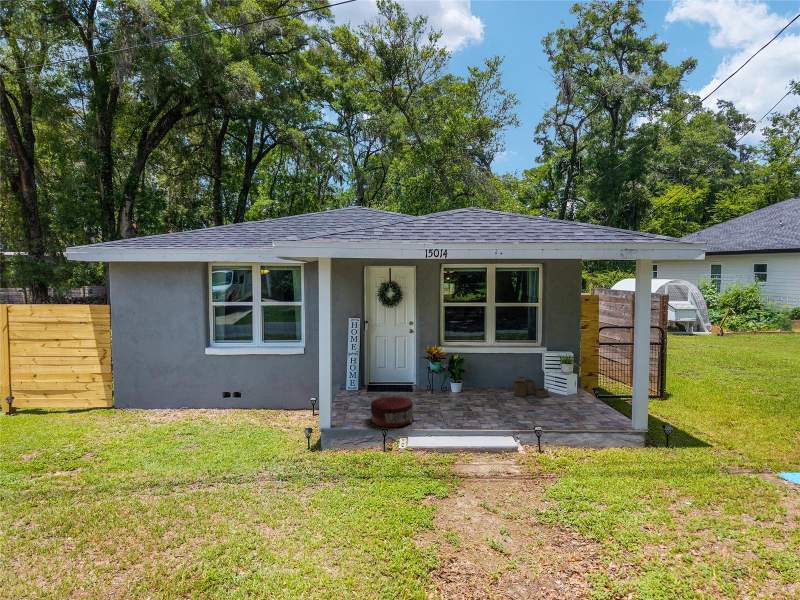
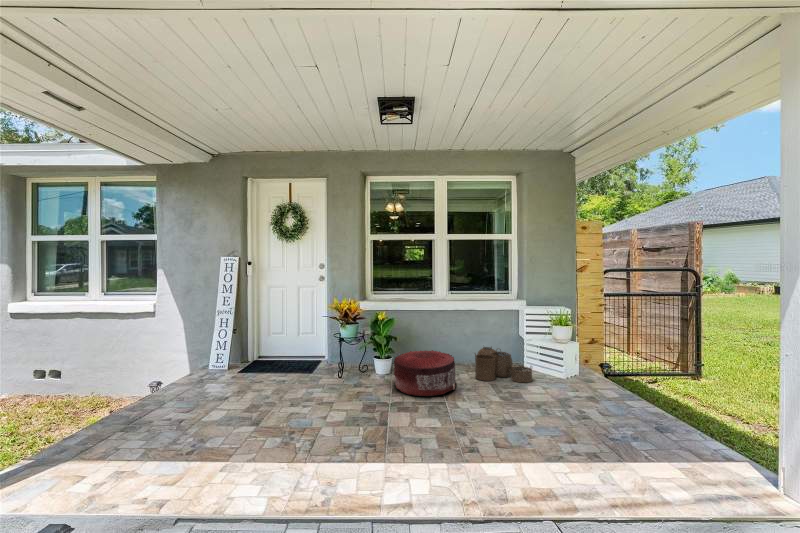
pouf: present [371,396,413,427] -> present [394,350,456,396]

